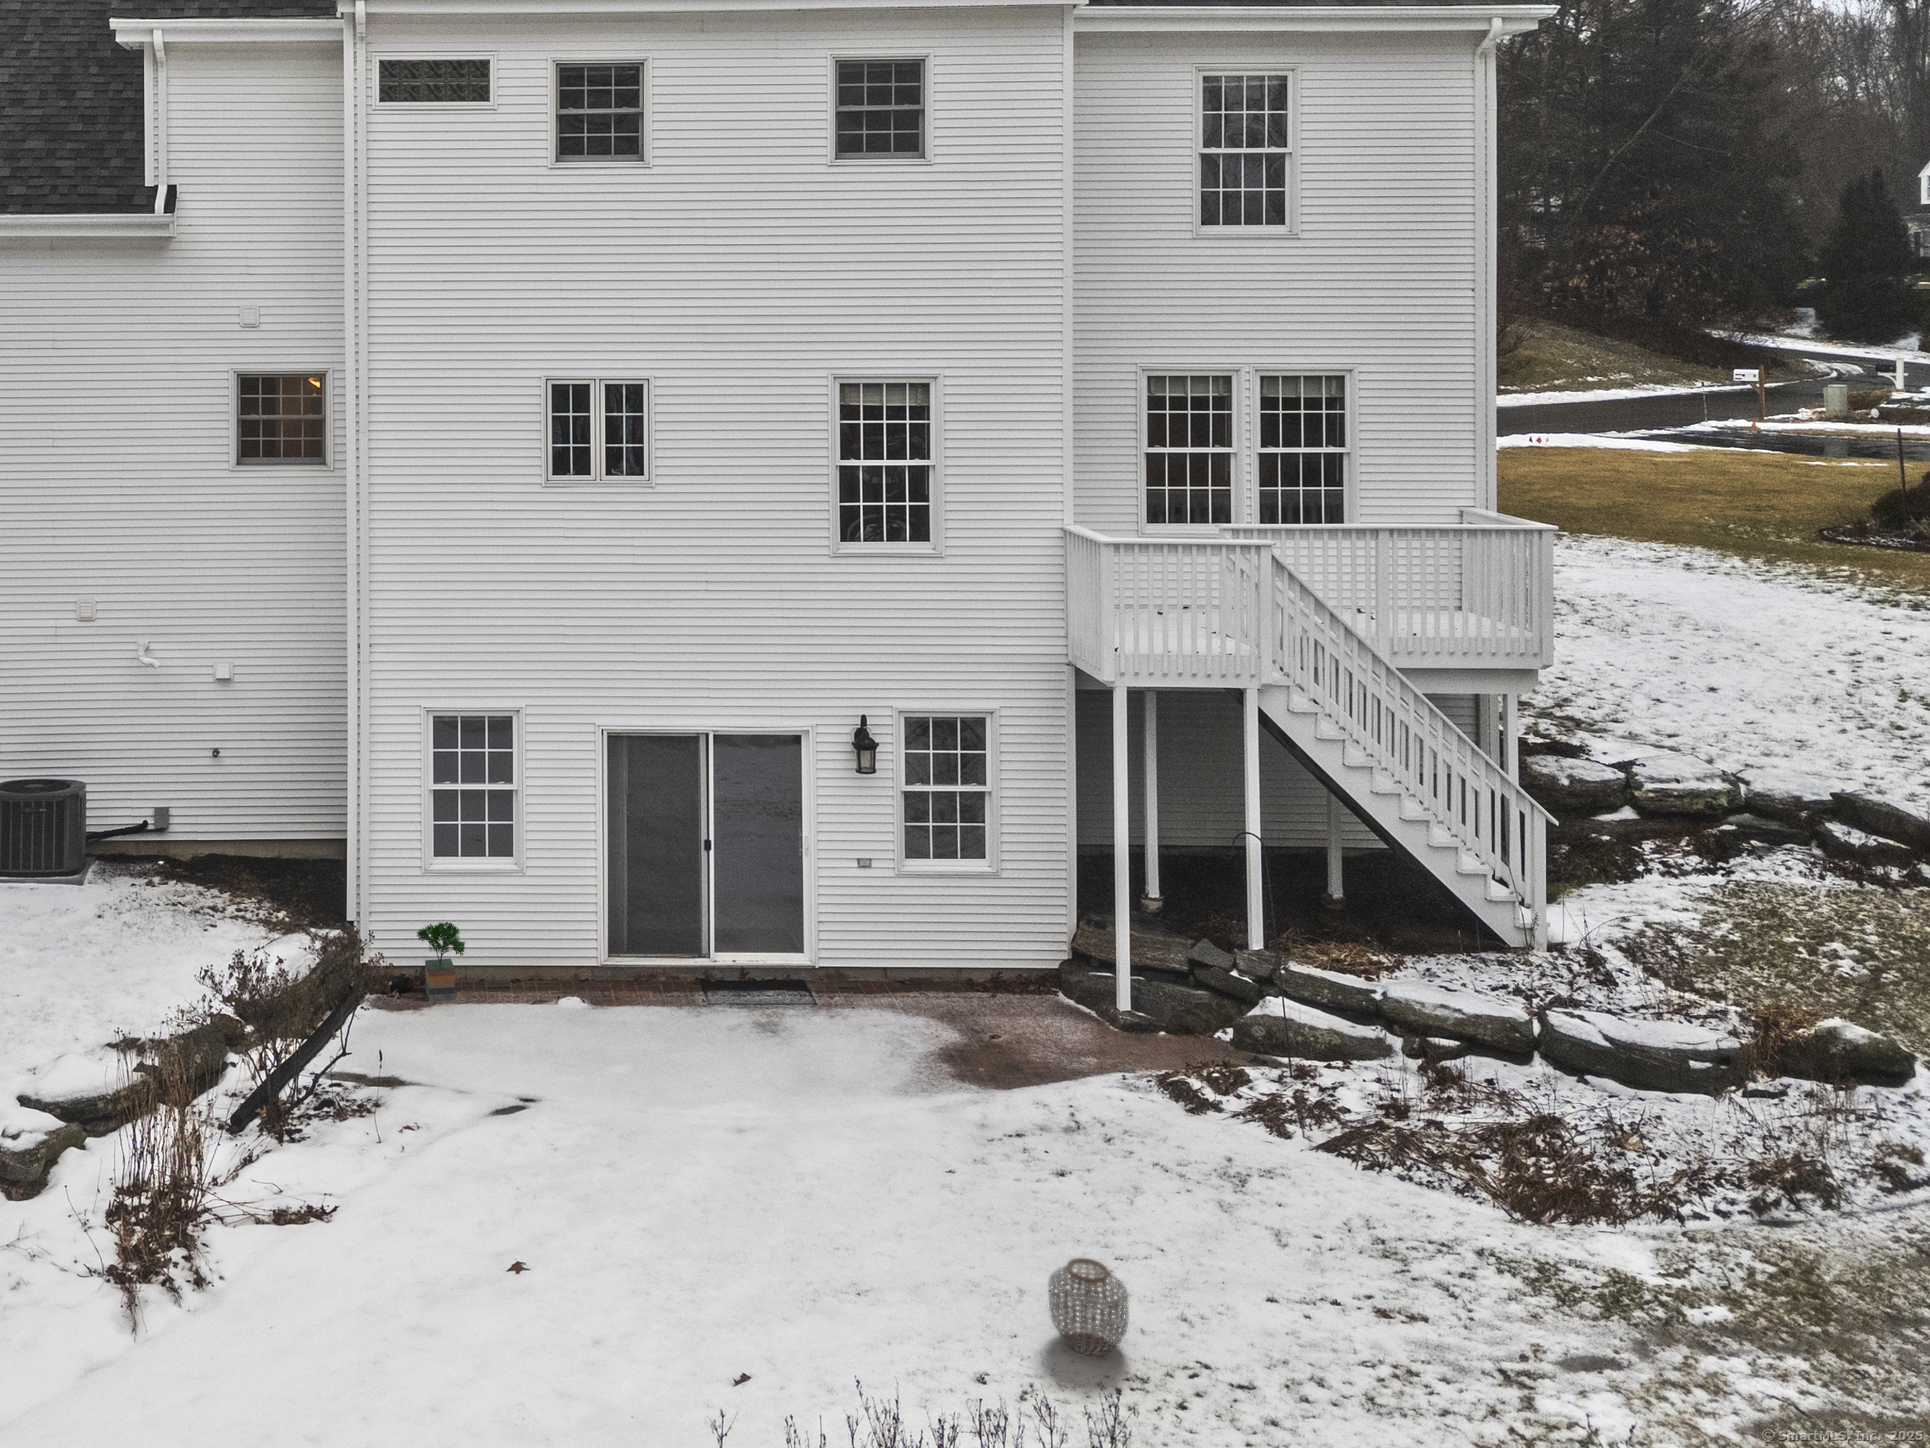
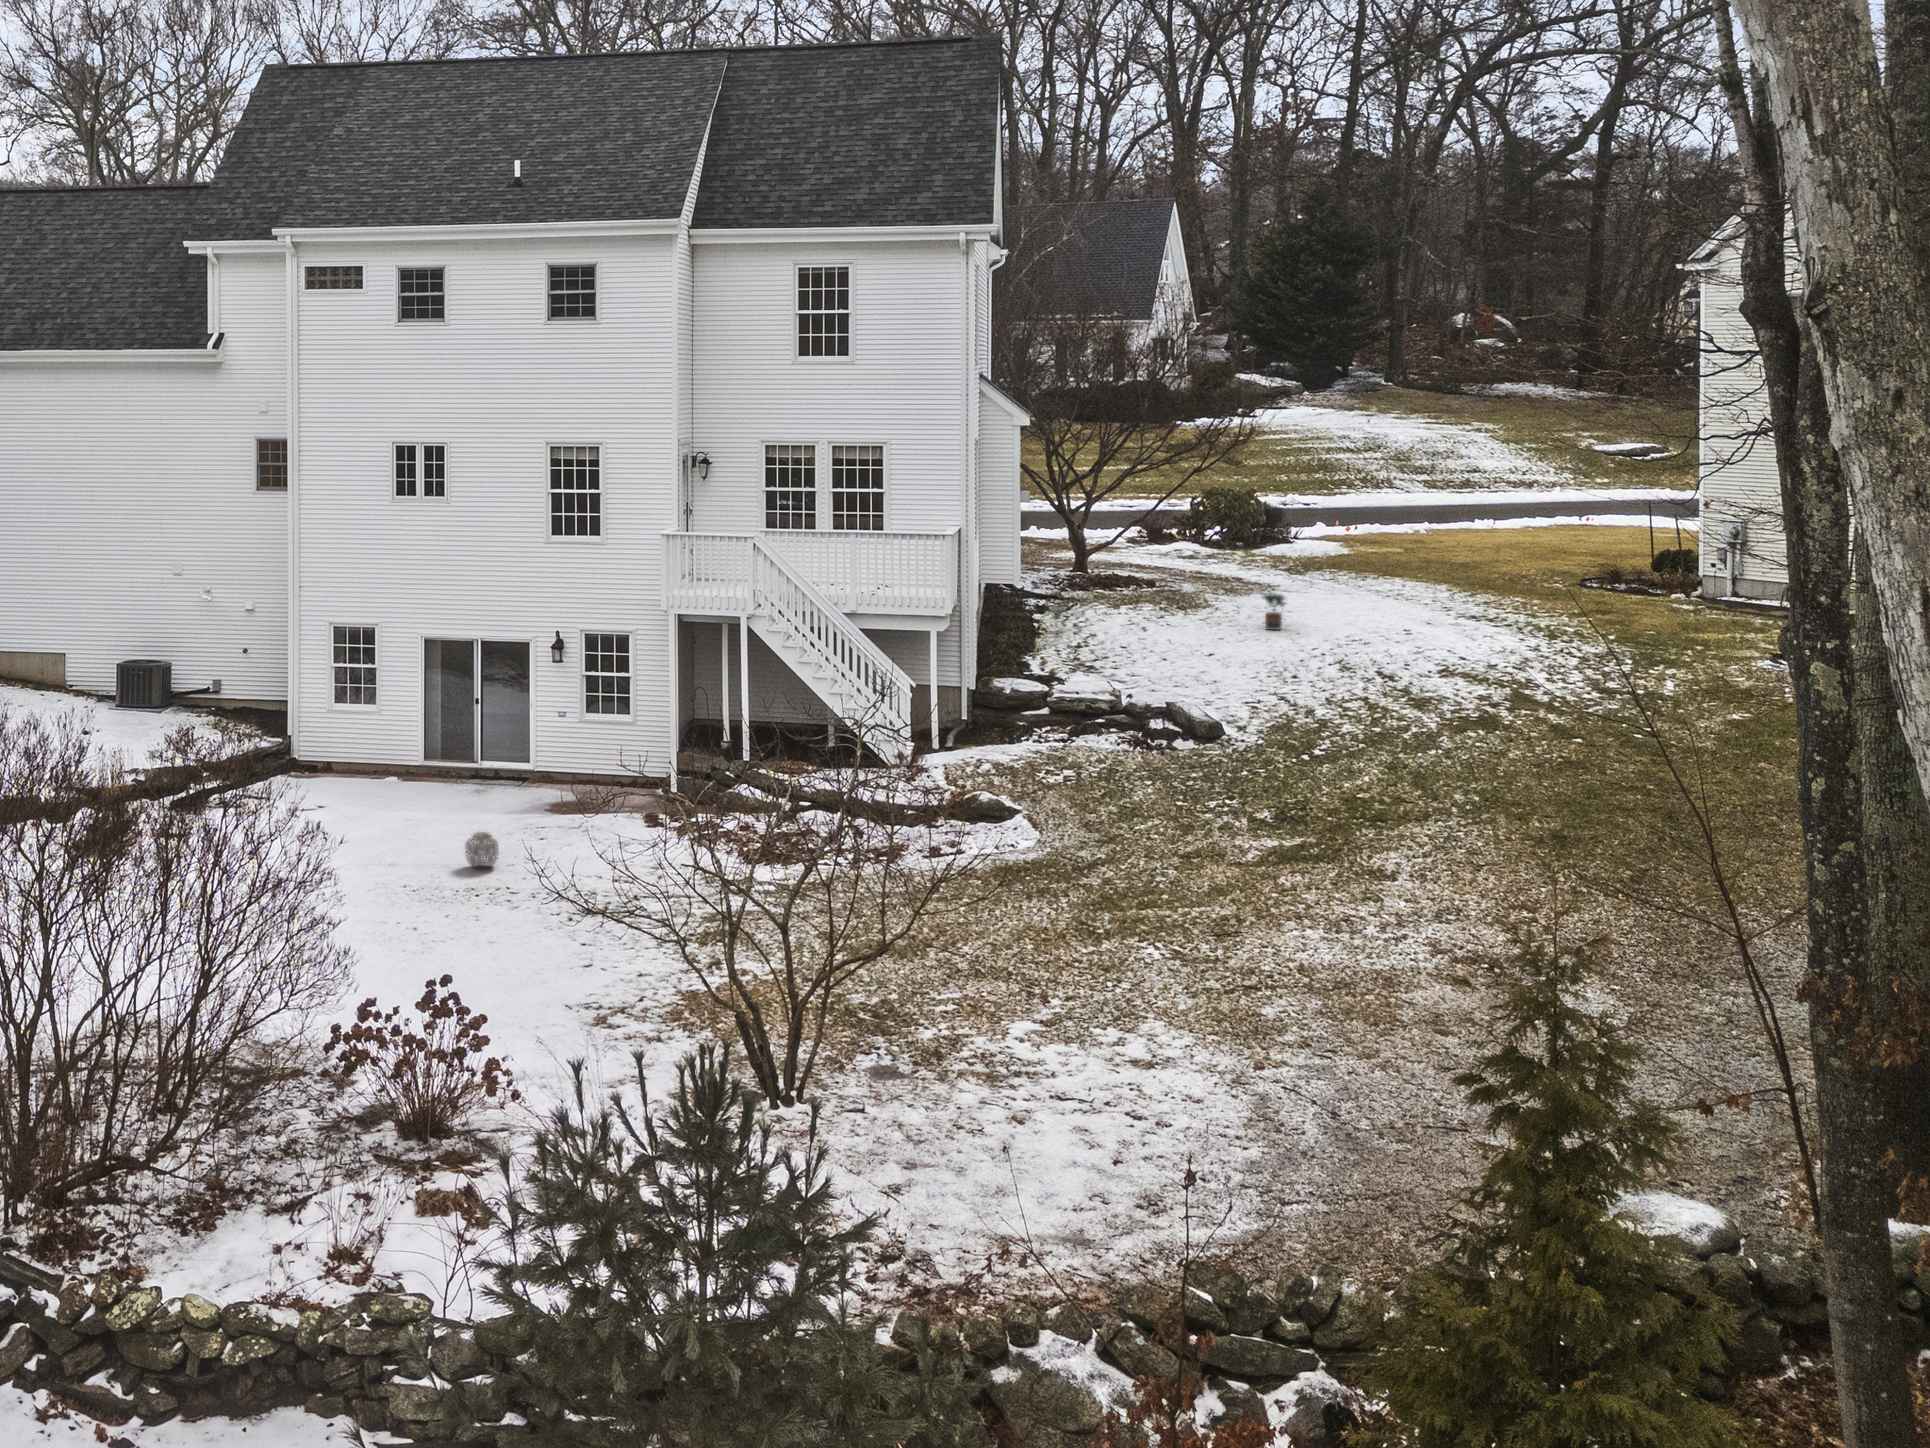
potted tree: present [417,922,465,1002] -> present [1263,593,1287,630]

